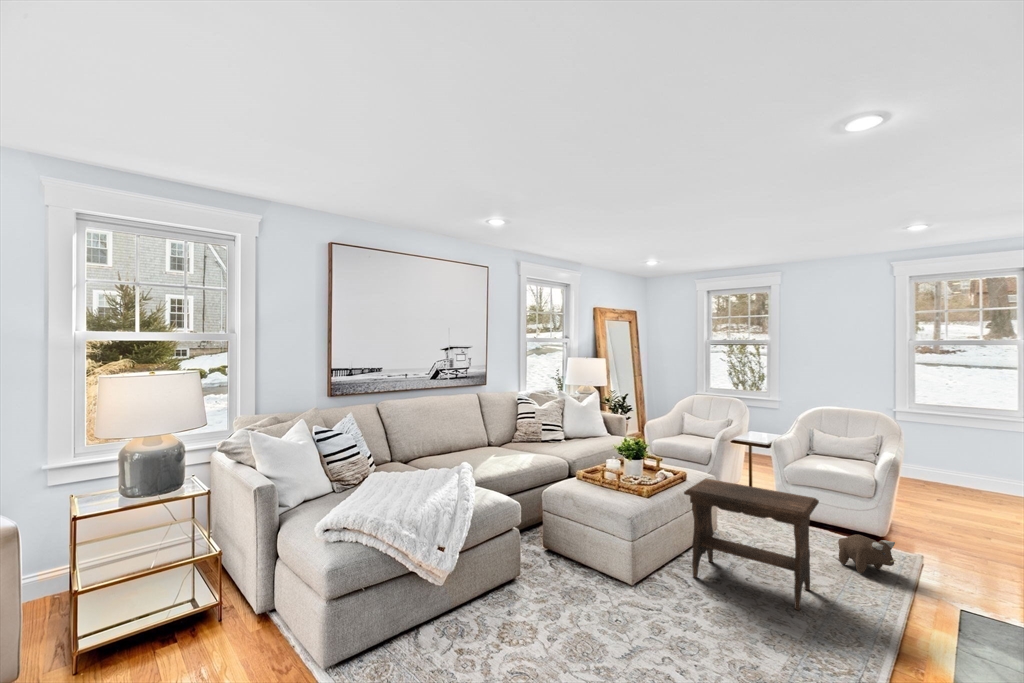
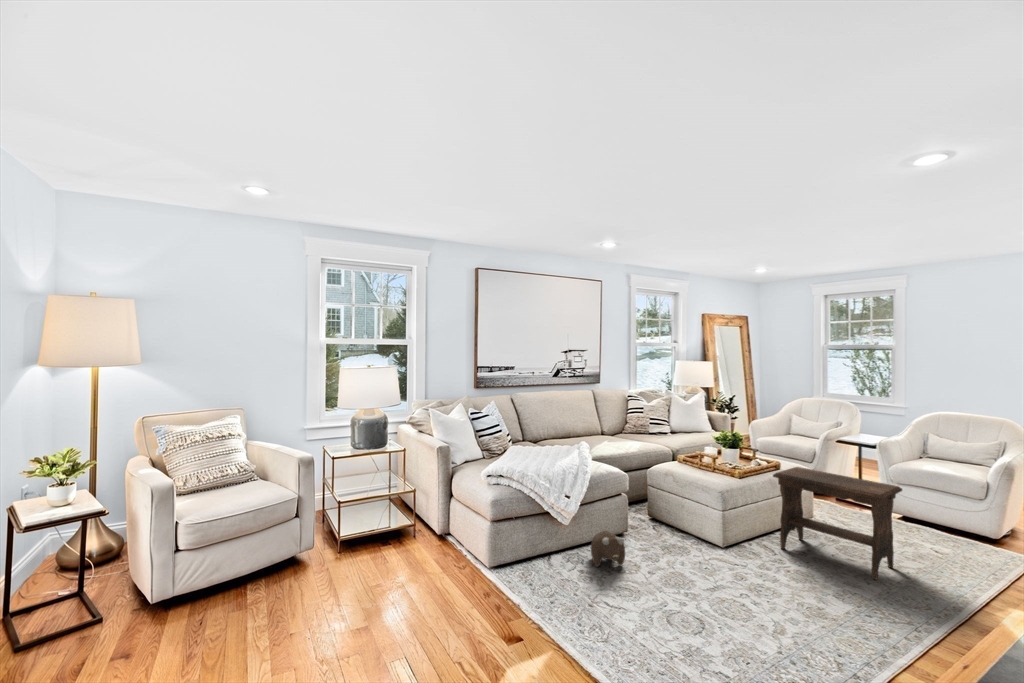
plush toy: present [838,535,896,573] -> present [591,531,625,566]

